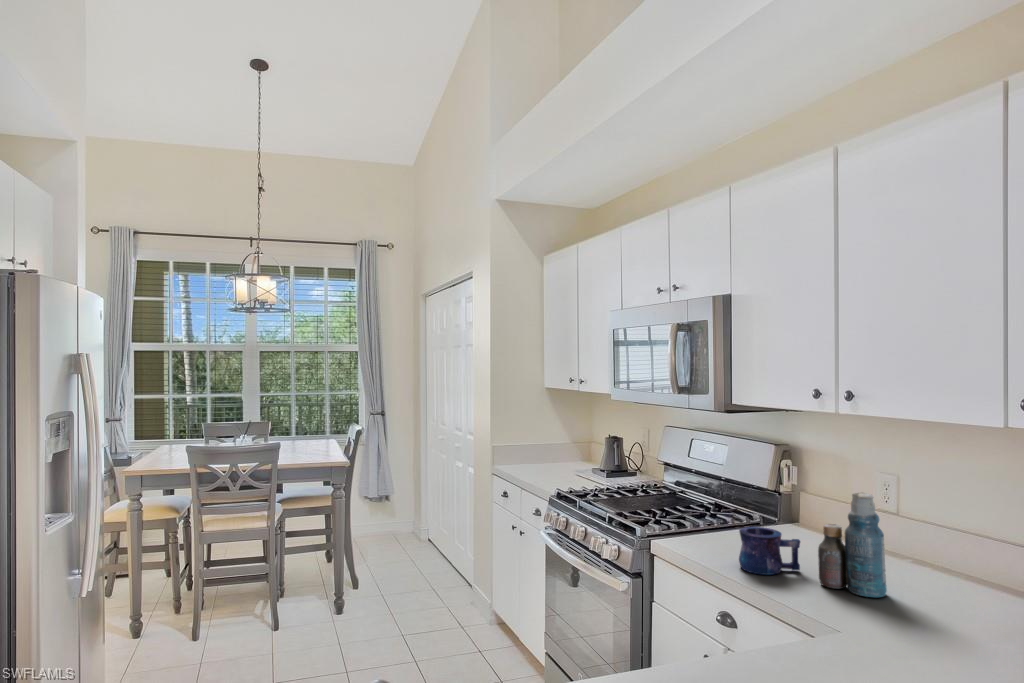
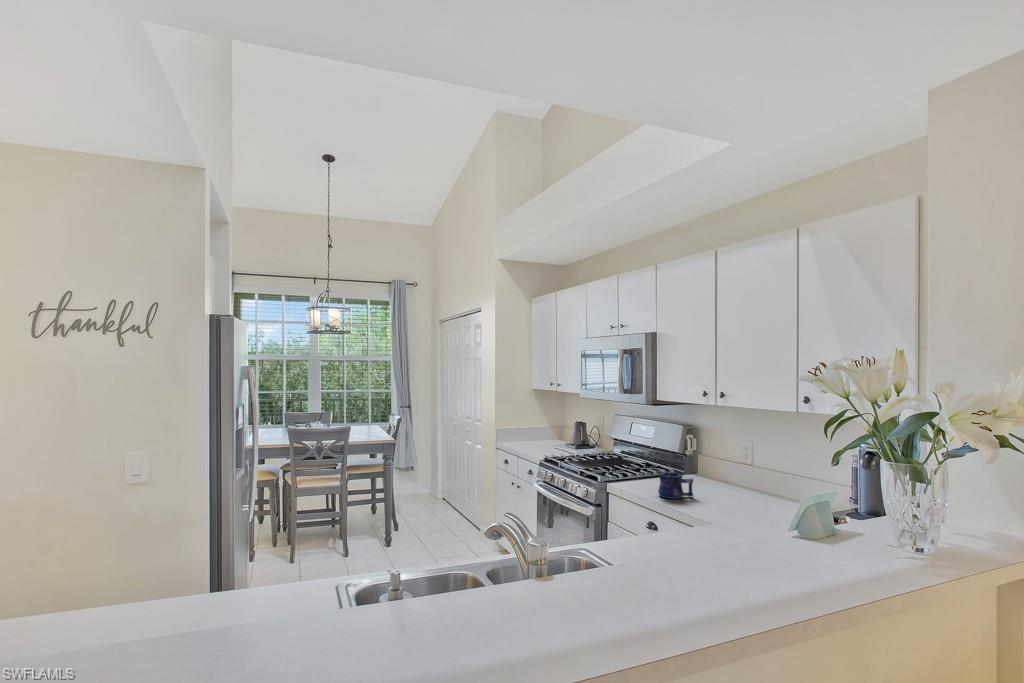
bottle: present [818,493,887,597] -> none [702,450,739,508]

